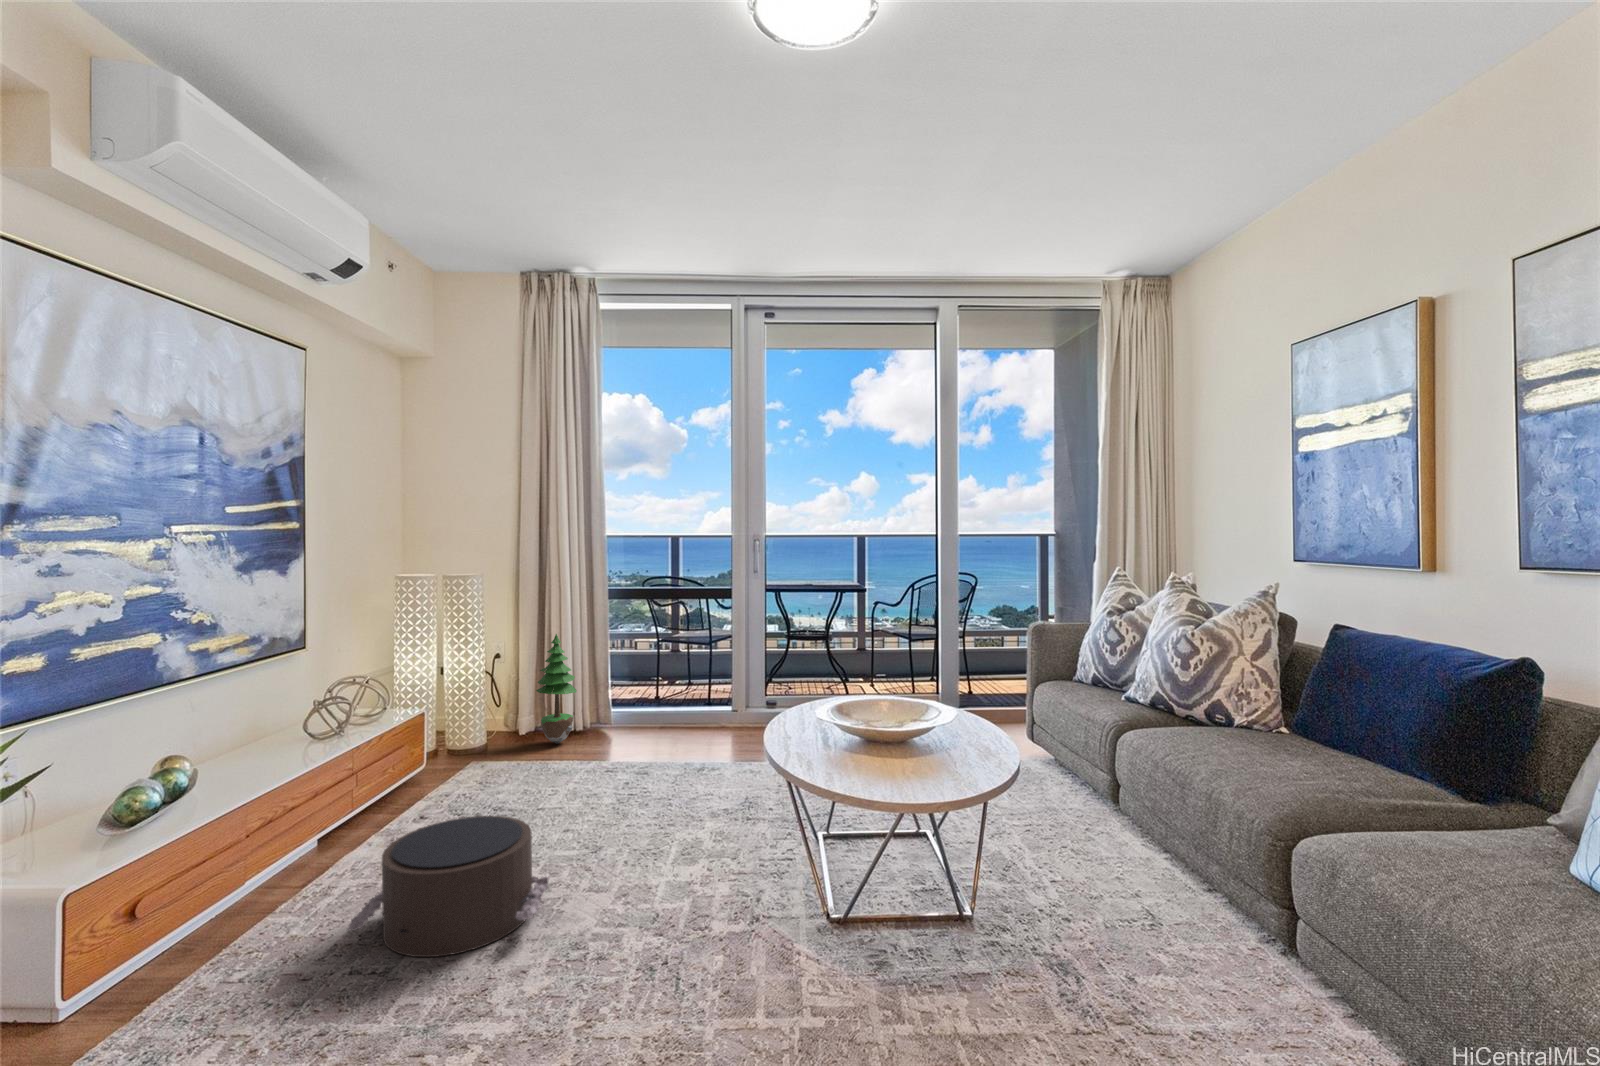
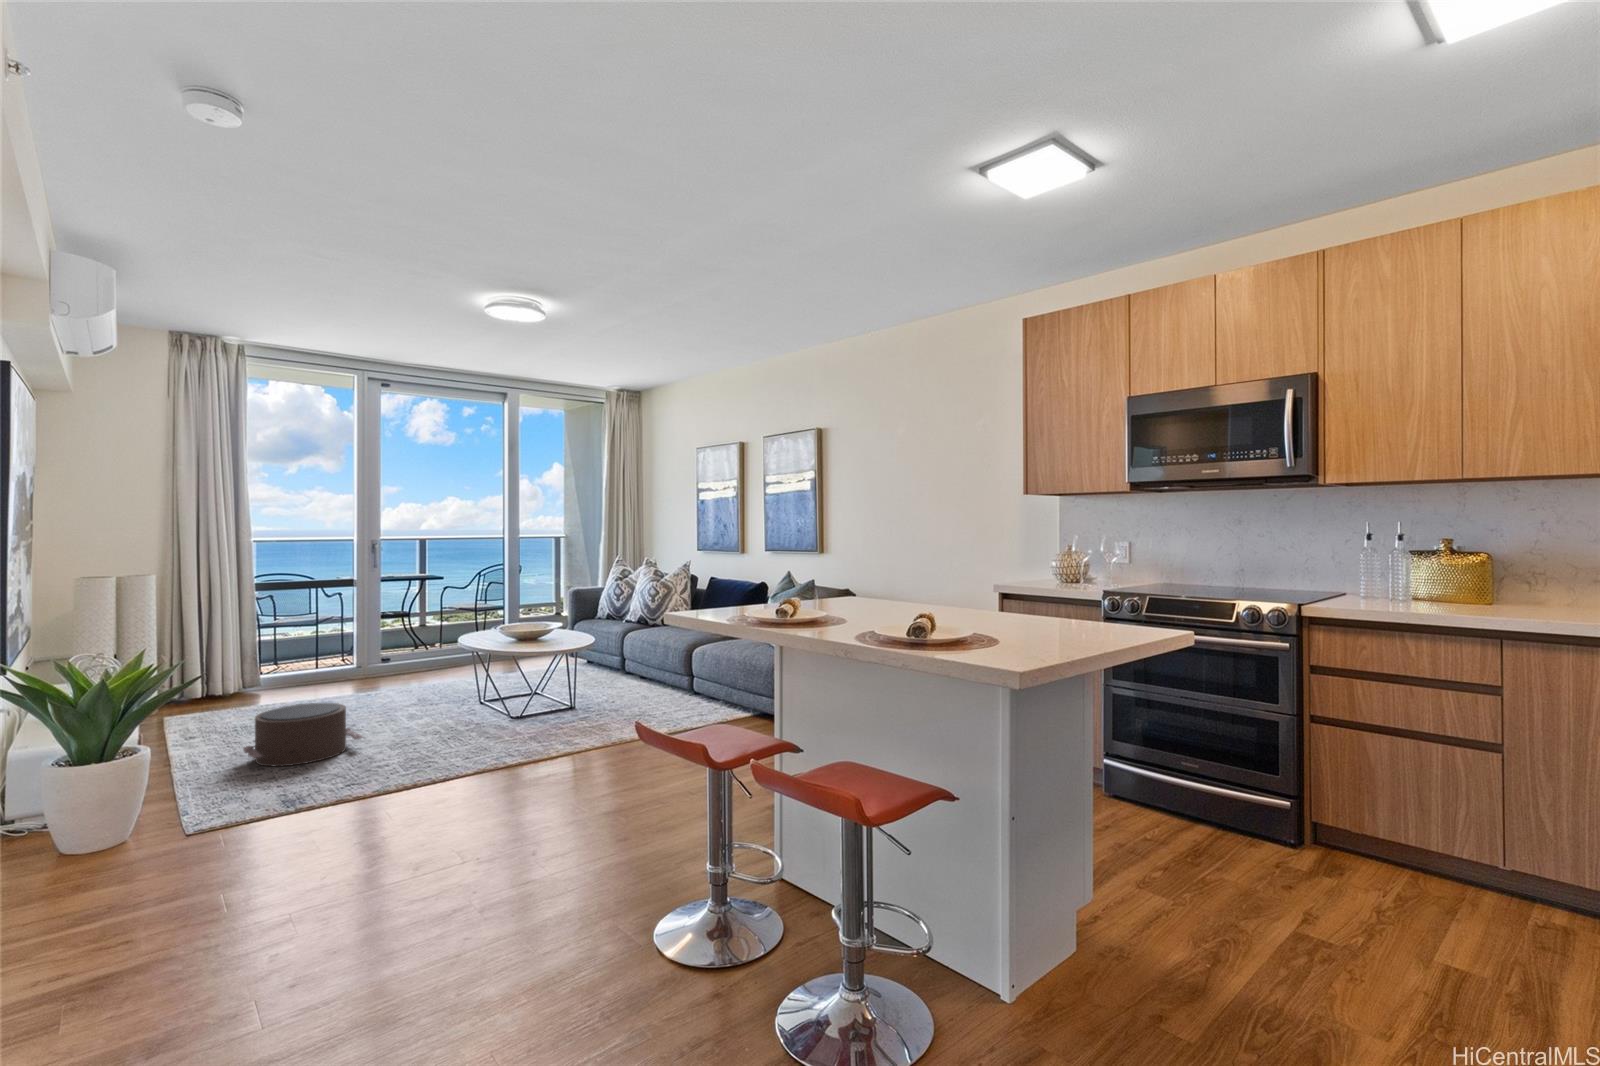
potted tree: present [536,634,576,744] -> none [195,617,234,703]

